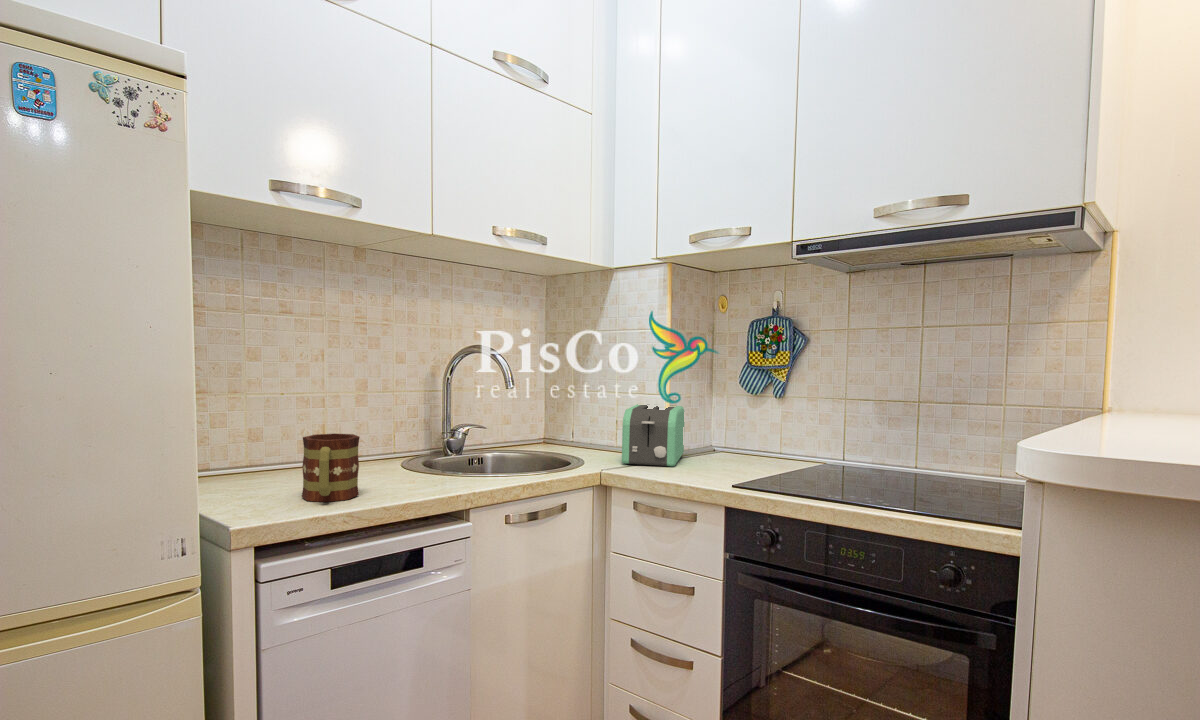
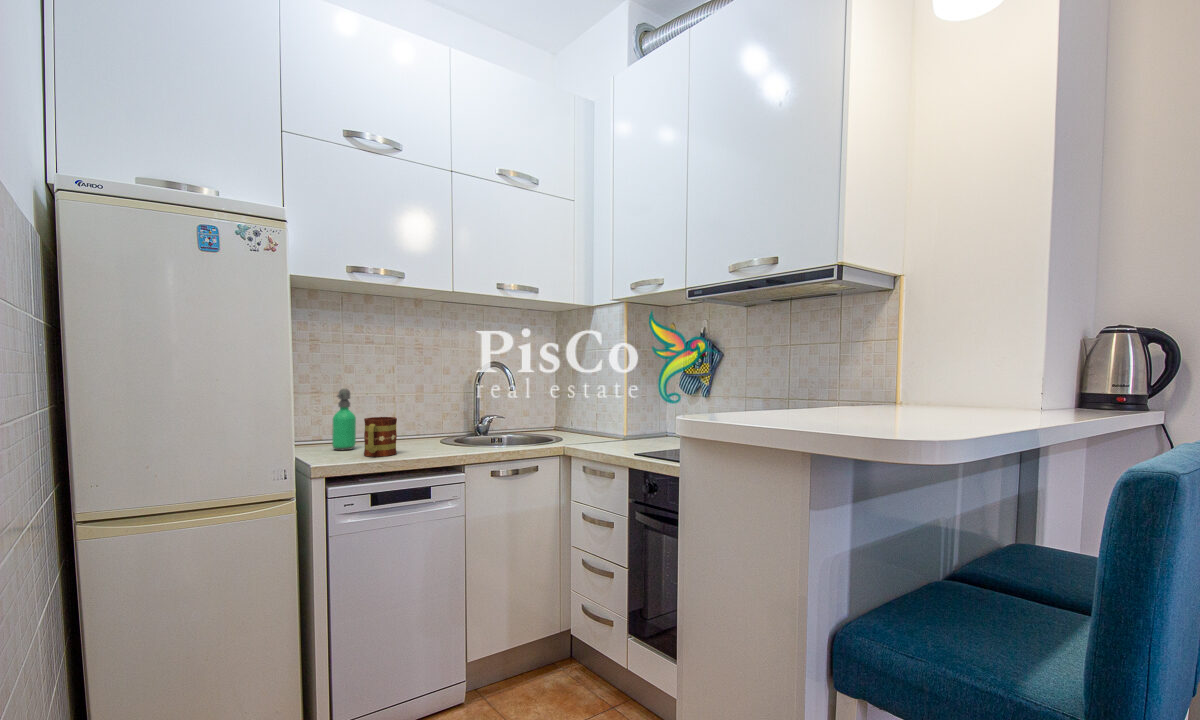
soap dispenser: none [235,386,275,490] -> present [332,389,356,450]
toaster: present [622,404,685,467] -> none [588,401,642,444]

